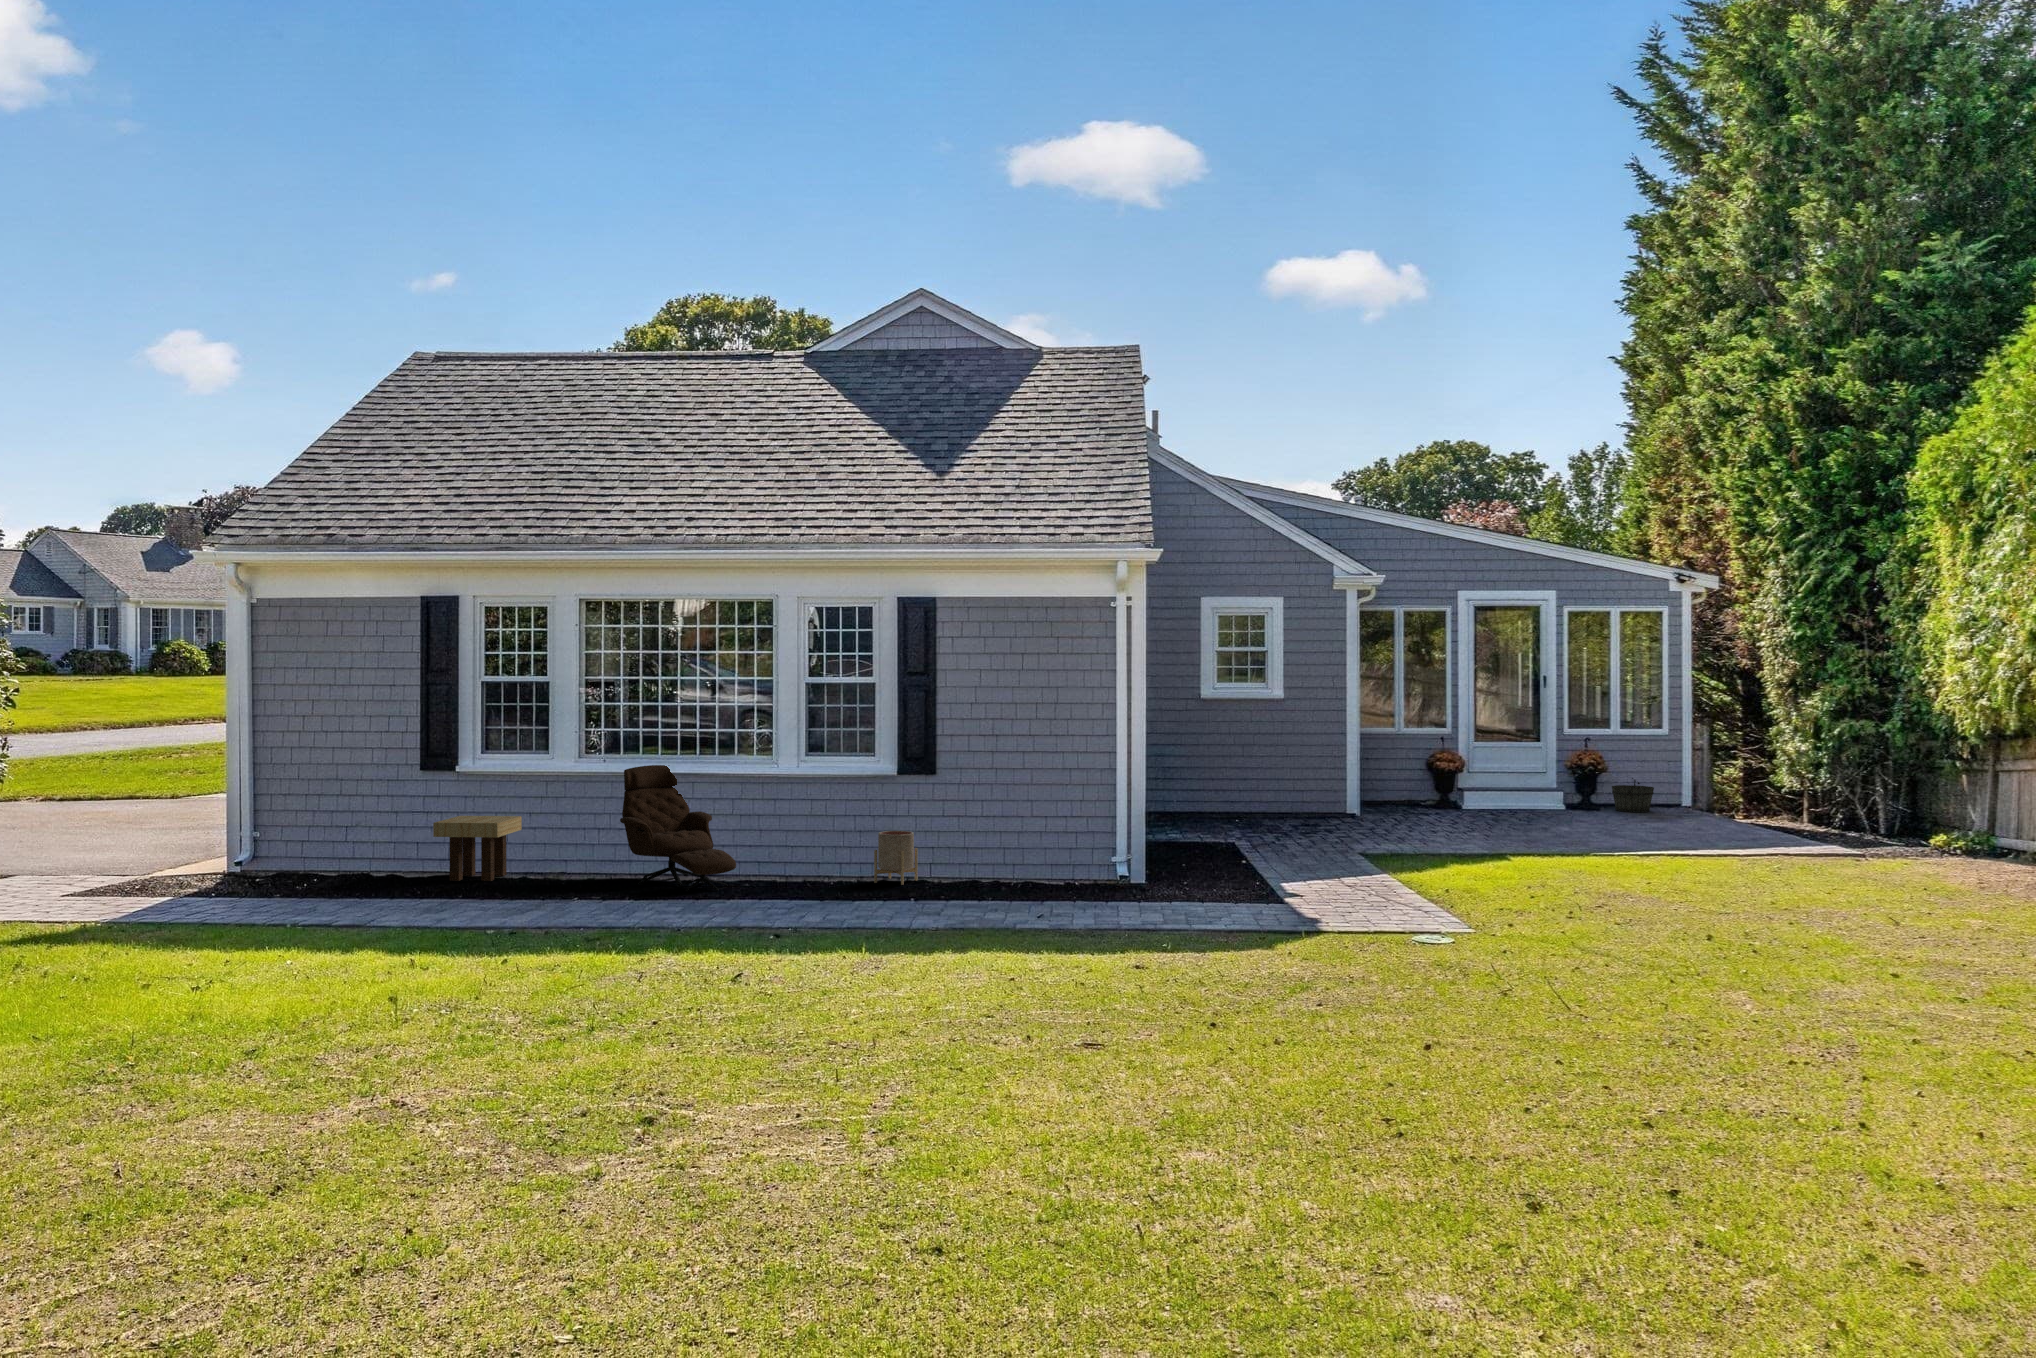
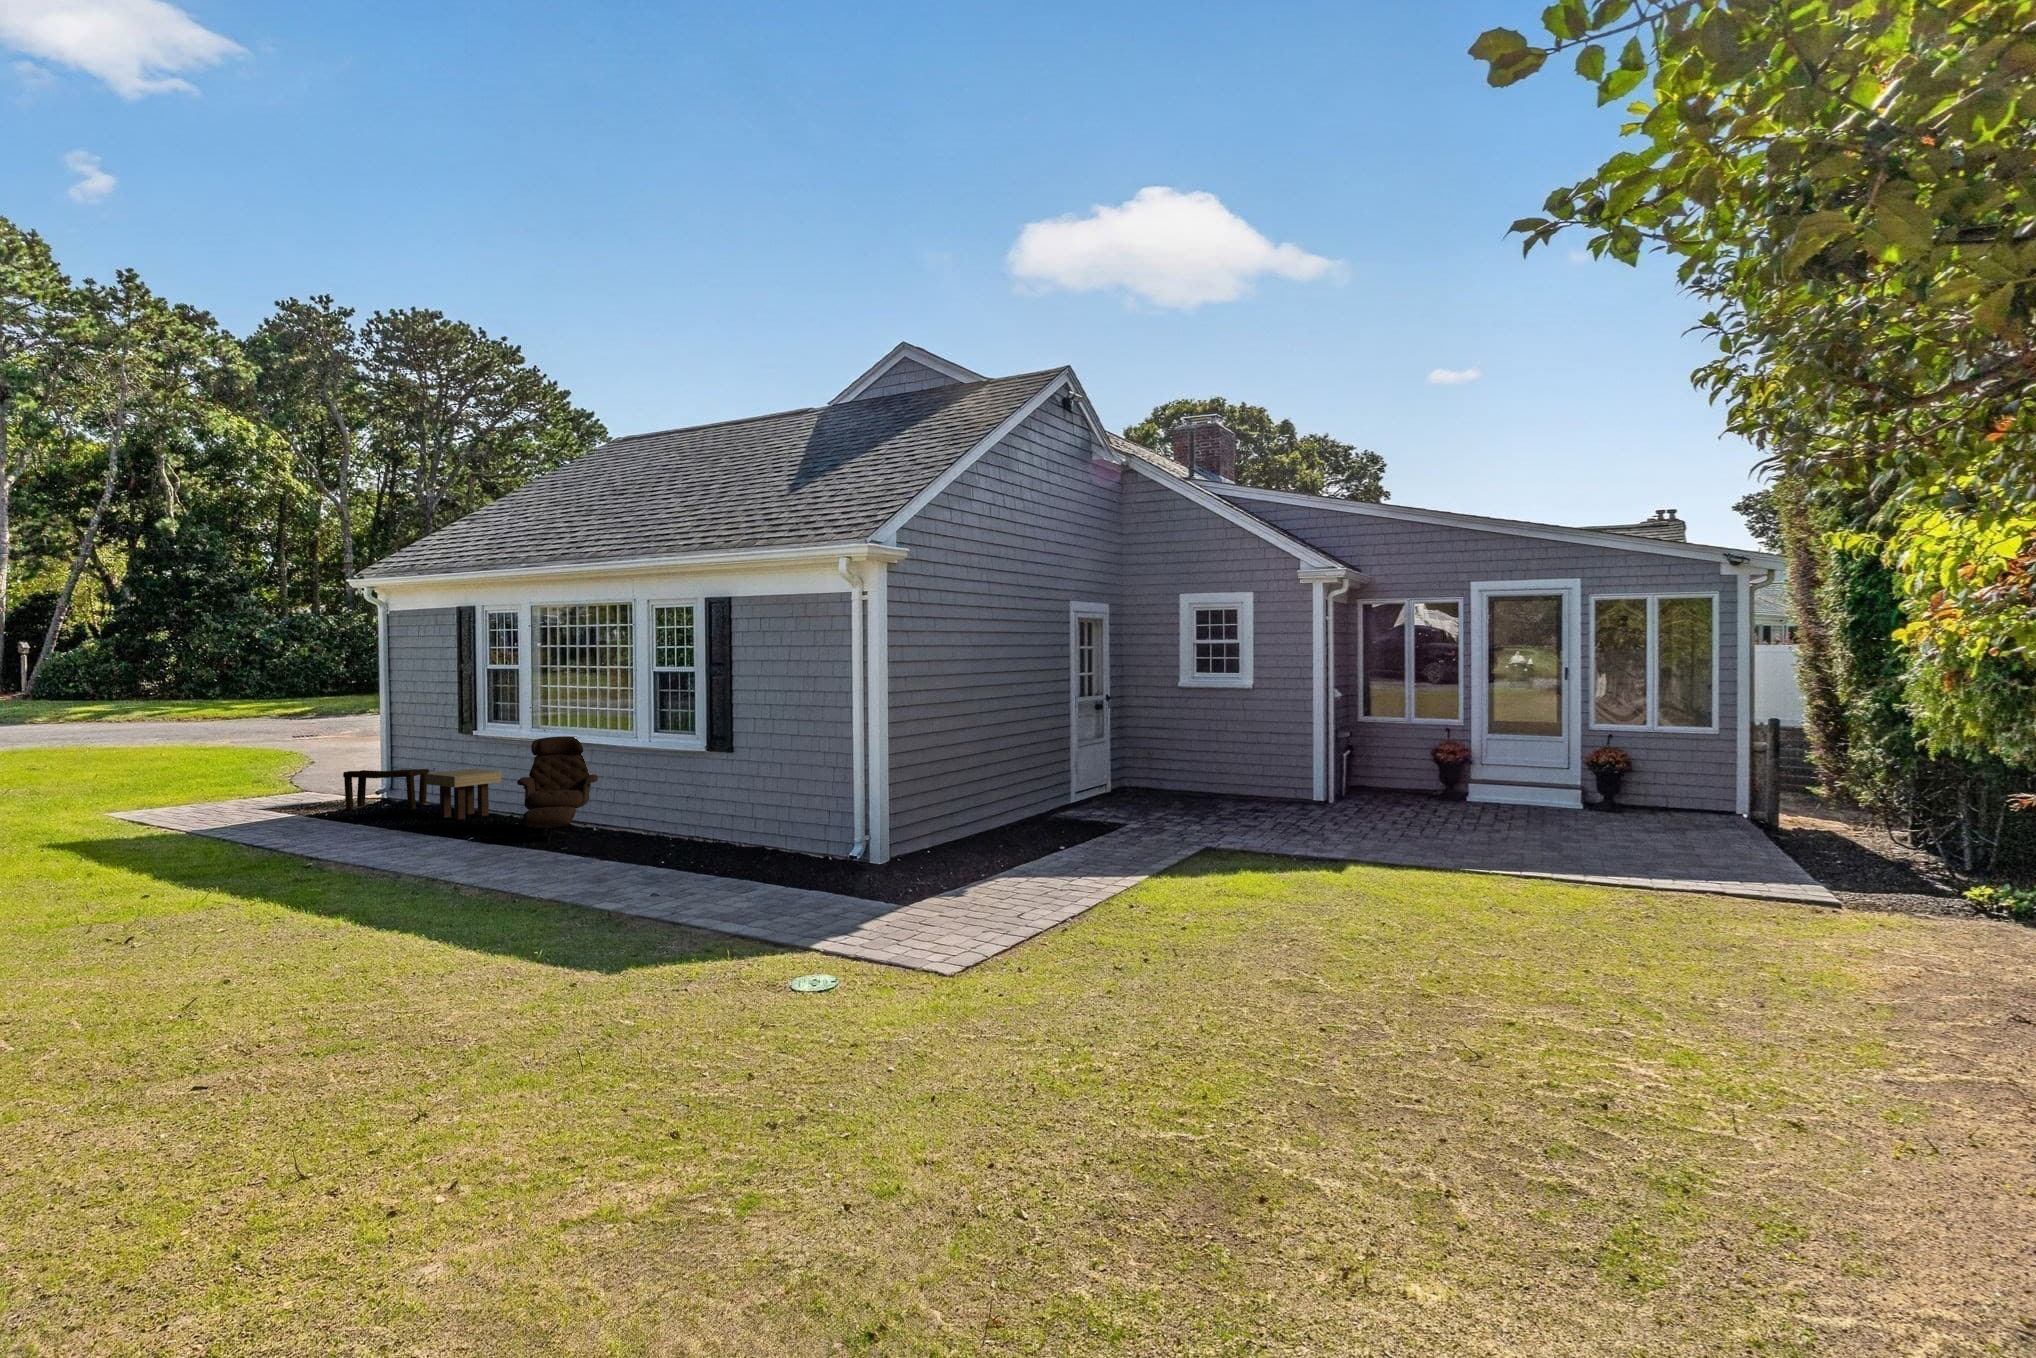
wooden bucket: present [1612,778,1654,812] -> none [1647,781,1699,820]
bench: none [257,820,365,883] -> present [343,769,429,810]
planter: present [874,831,918,885] -> none [677,800,715,848]

